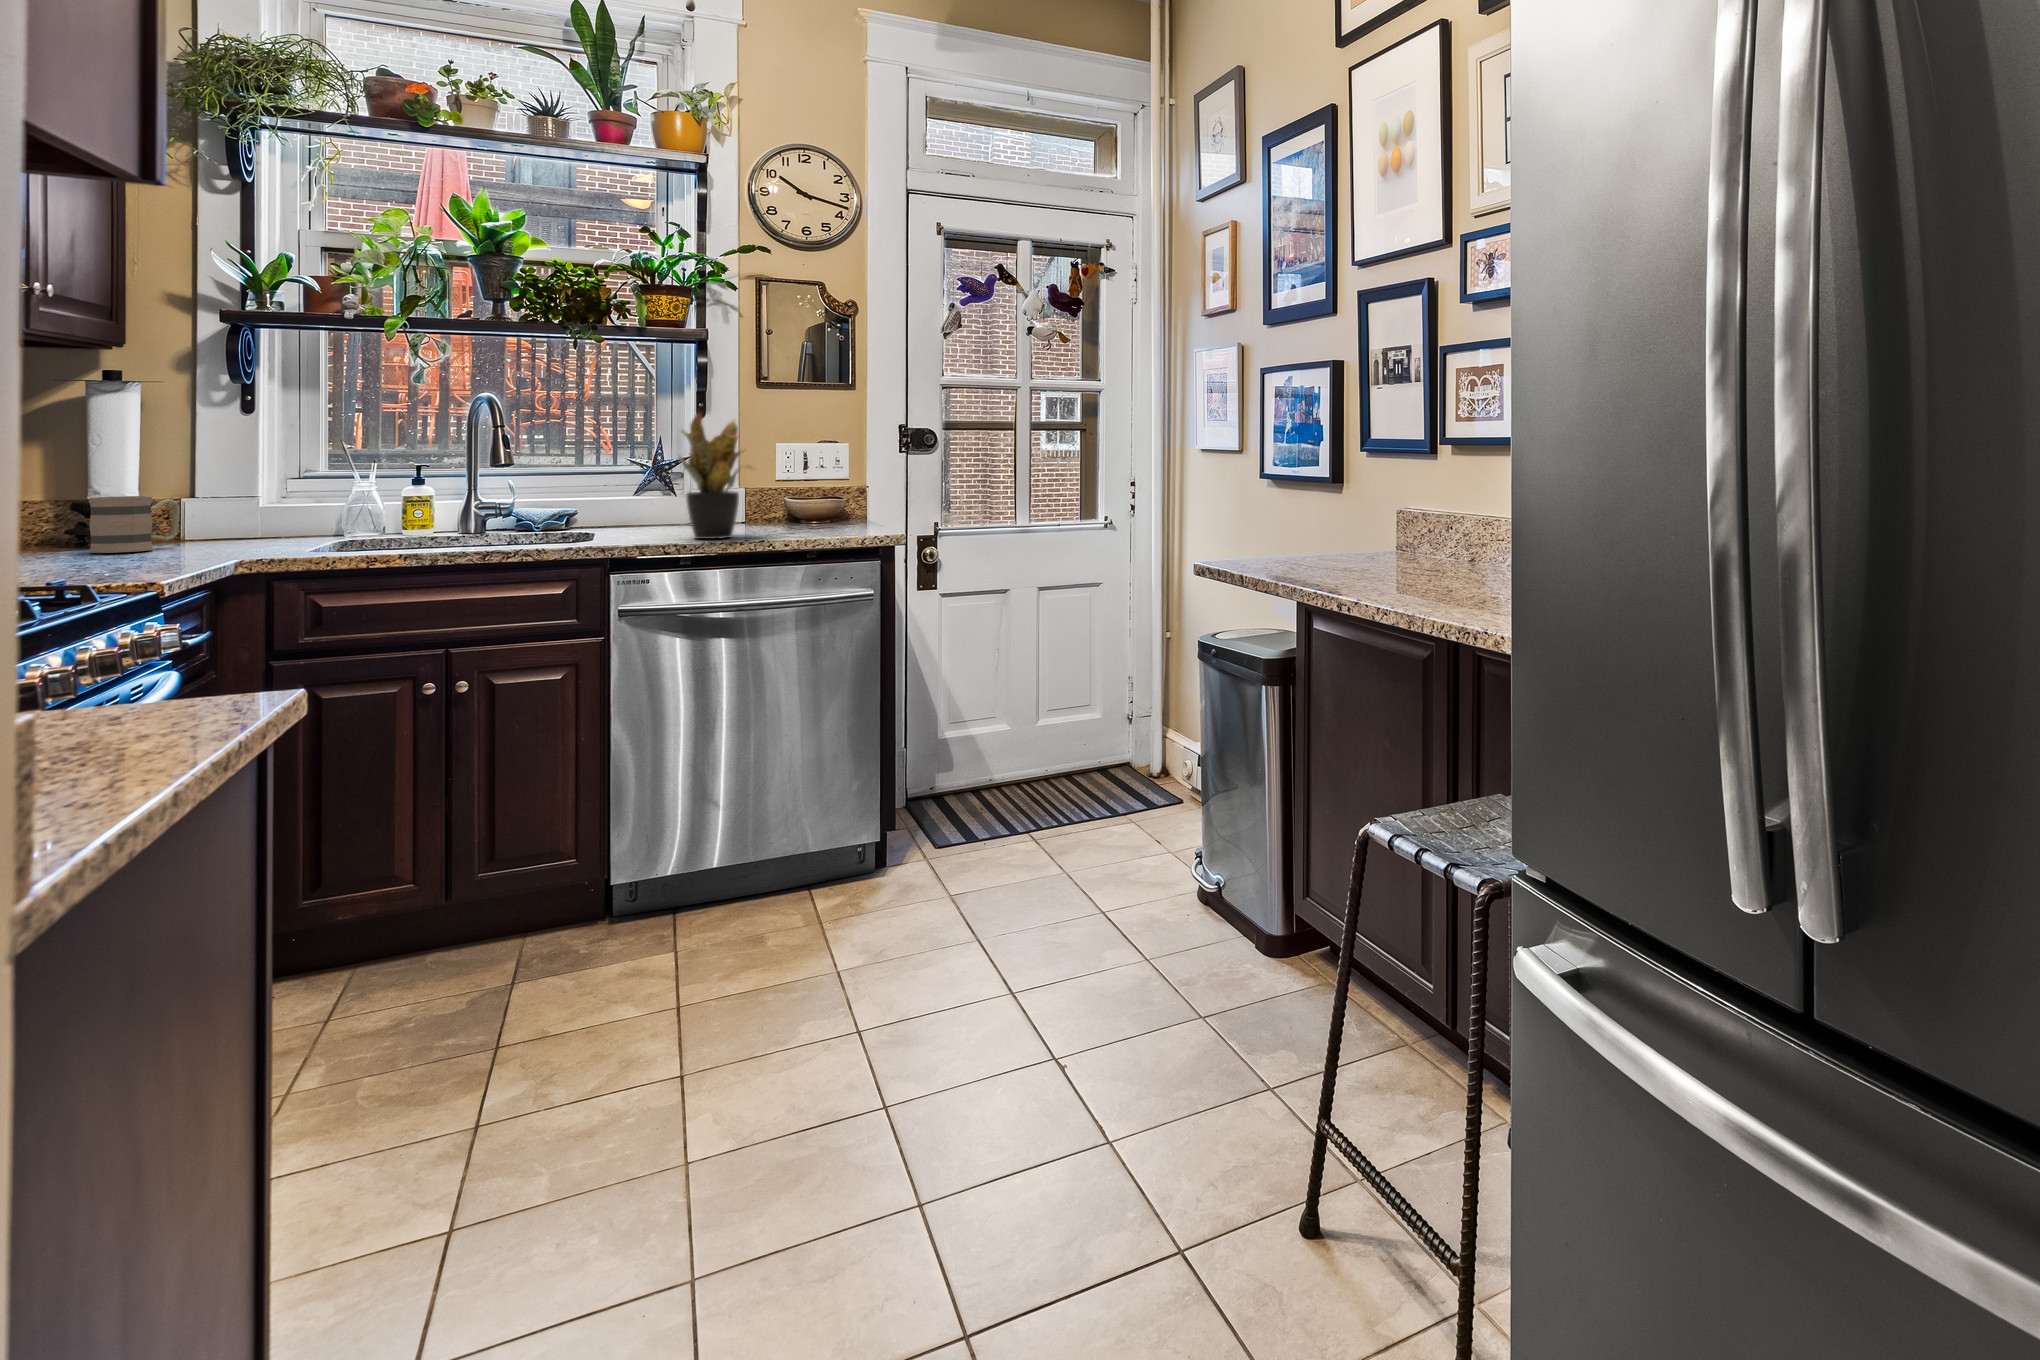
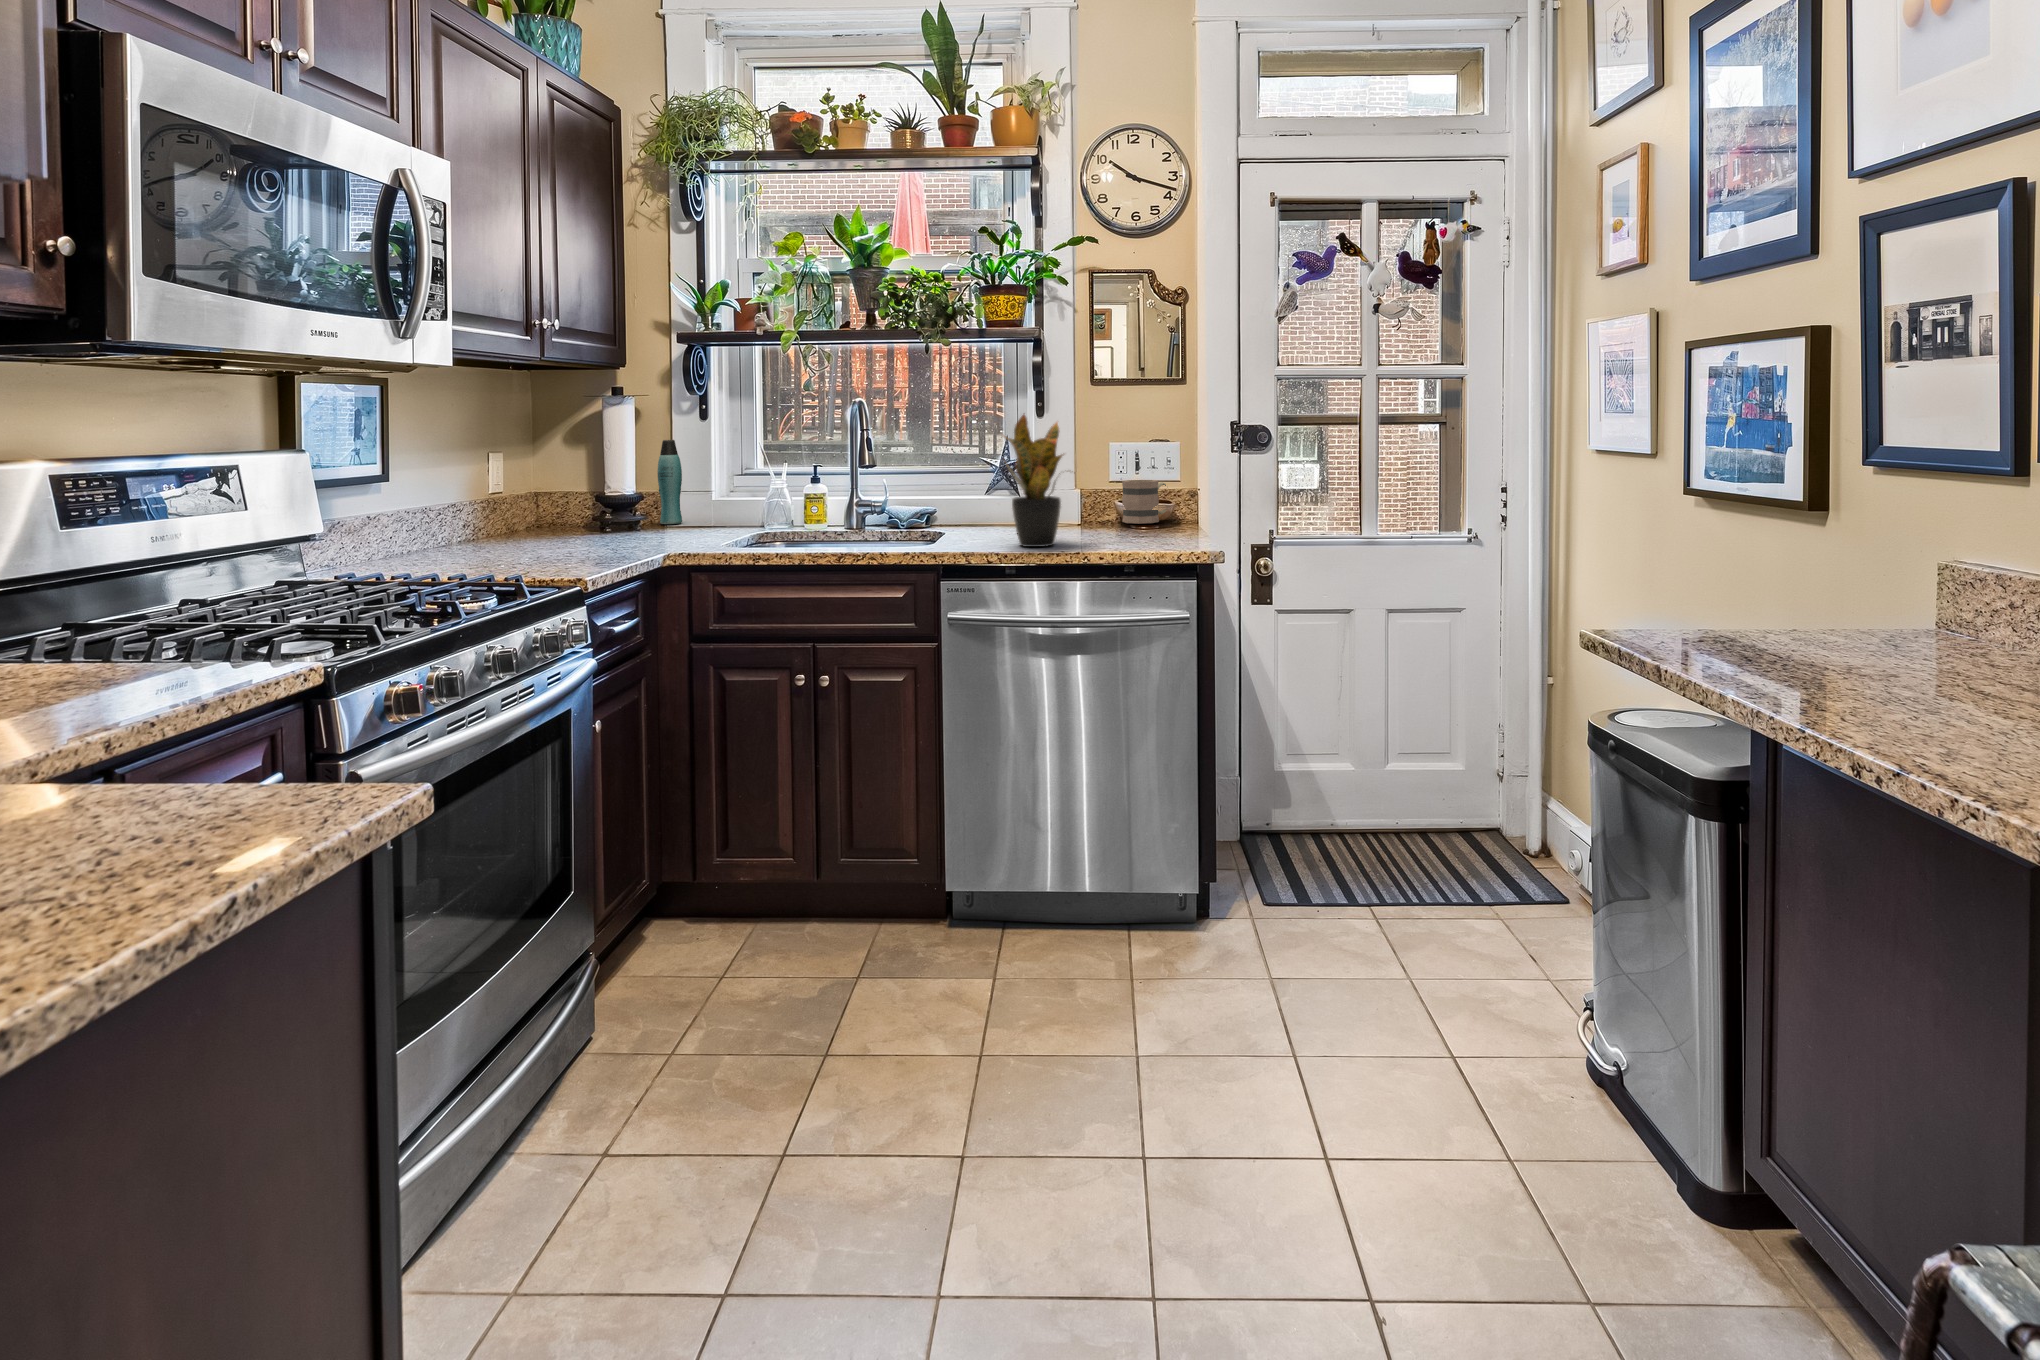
bottle: none [182,434,219,534] -> present [658,440,682,524]
mug: present [89,496,180,553] -> present [1122,480,1167,524]

